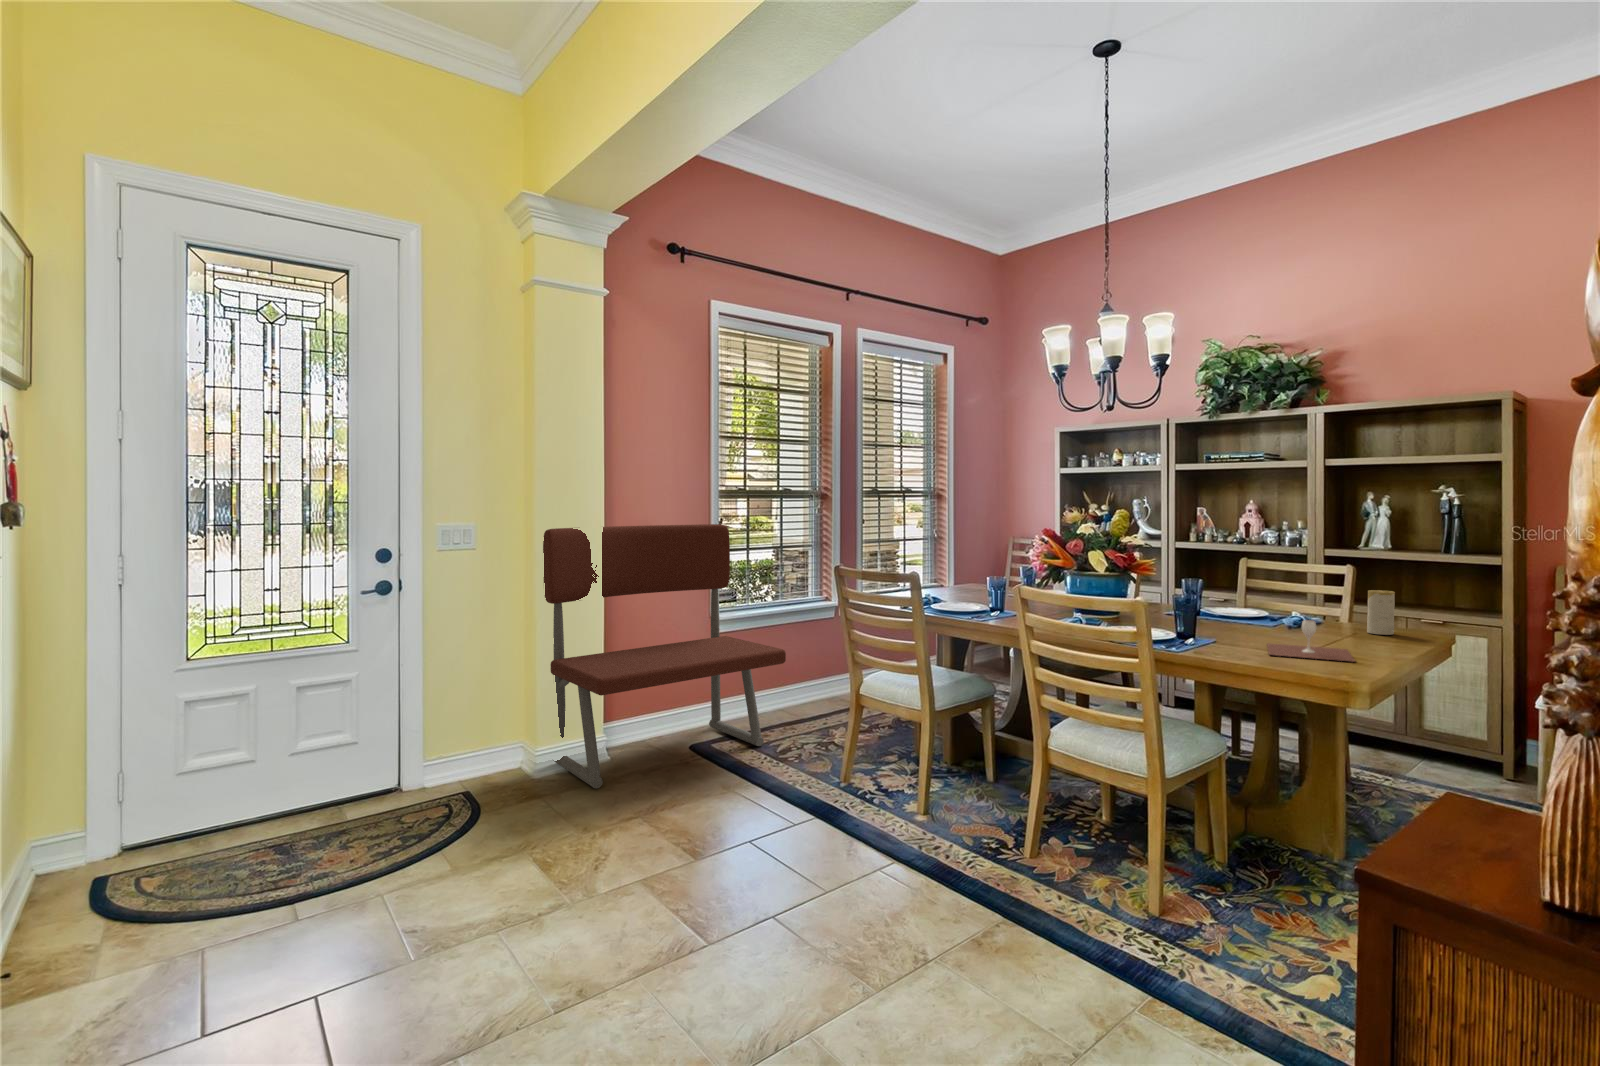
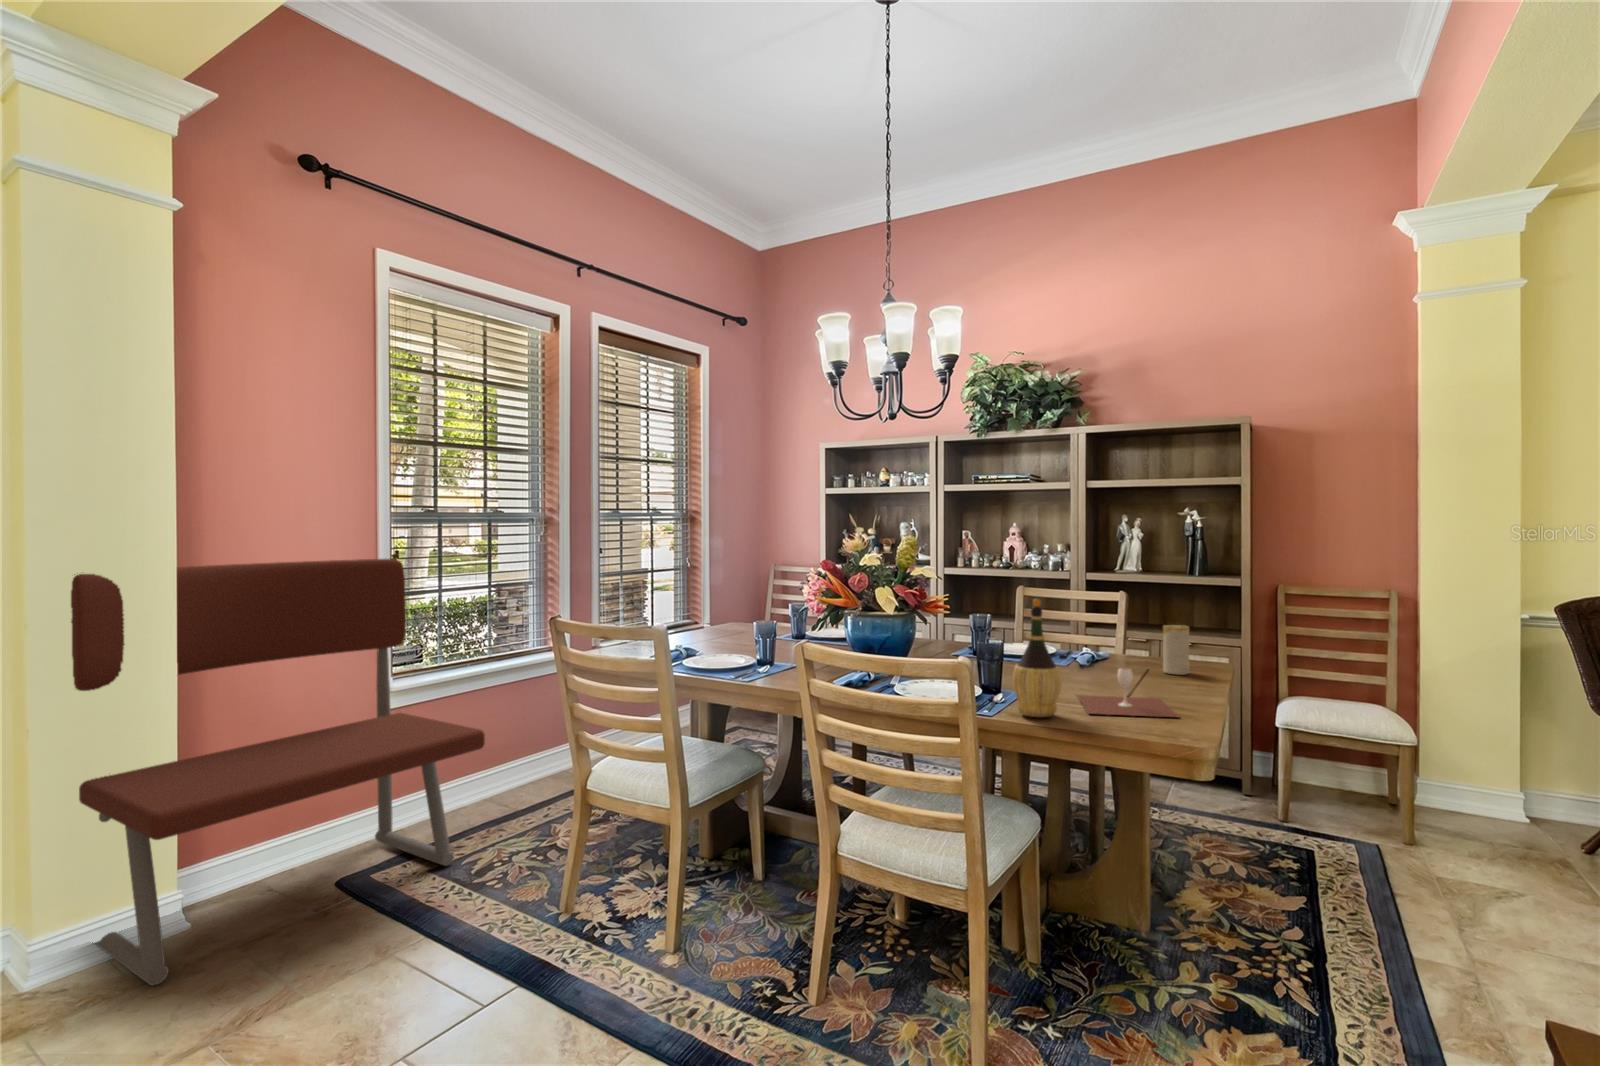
wine bottle: none [1200,559,1243,654] -> present [1013,599,1062,717]

